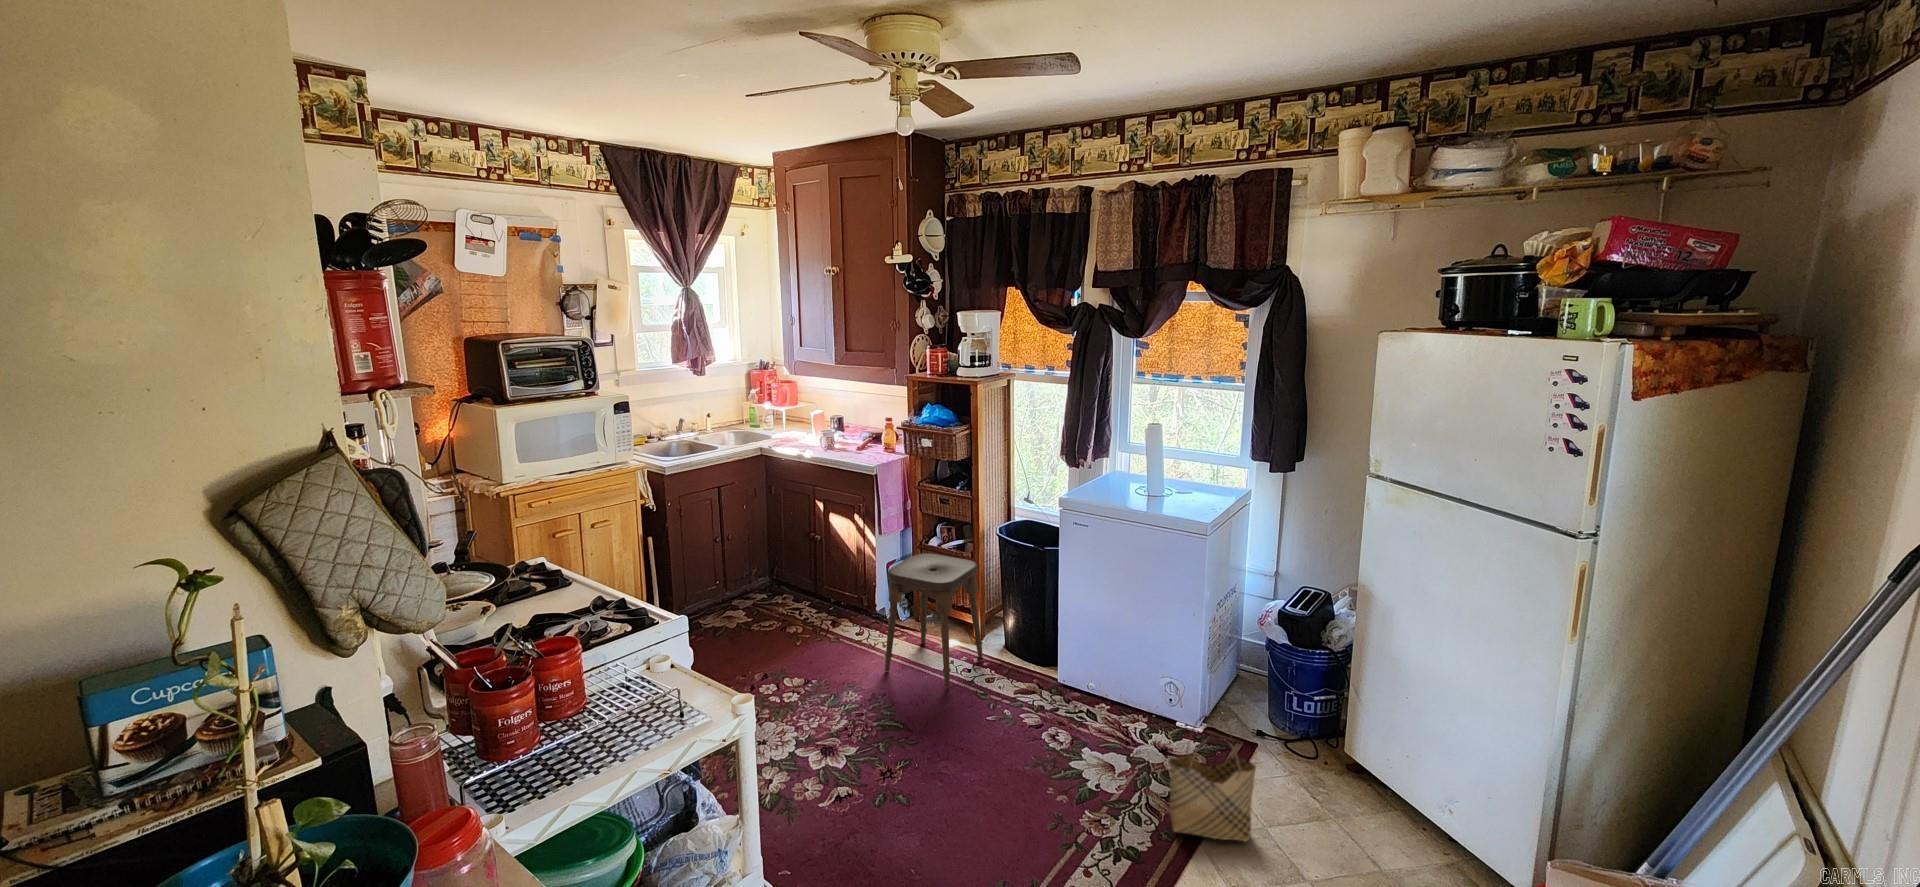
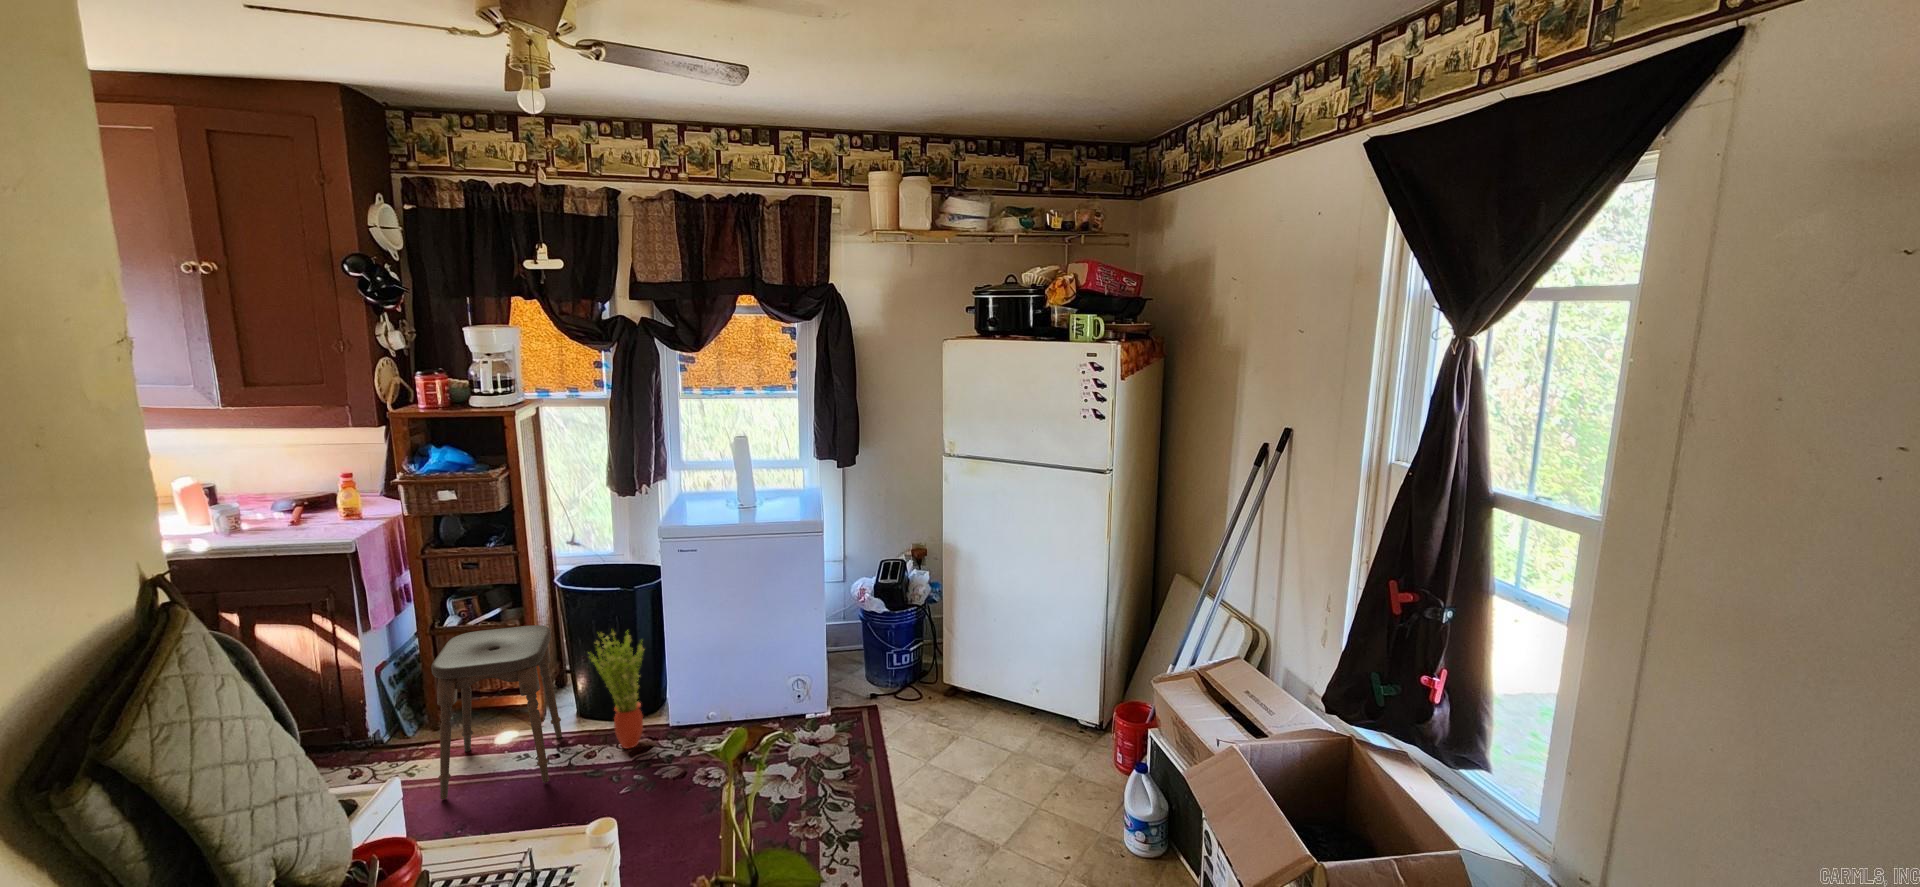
potted plant: none [991,578,1038,687] -> present [590,631,644,749]
woven basket: present [1169,714,1256,842] -> none [859,684,928,801]

